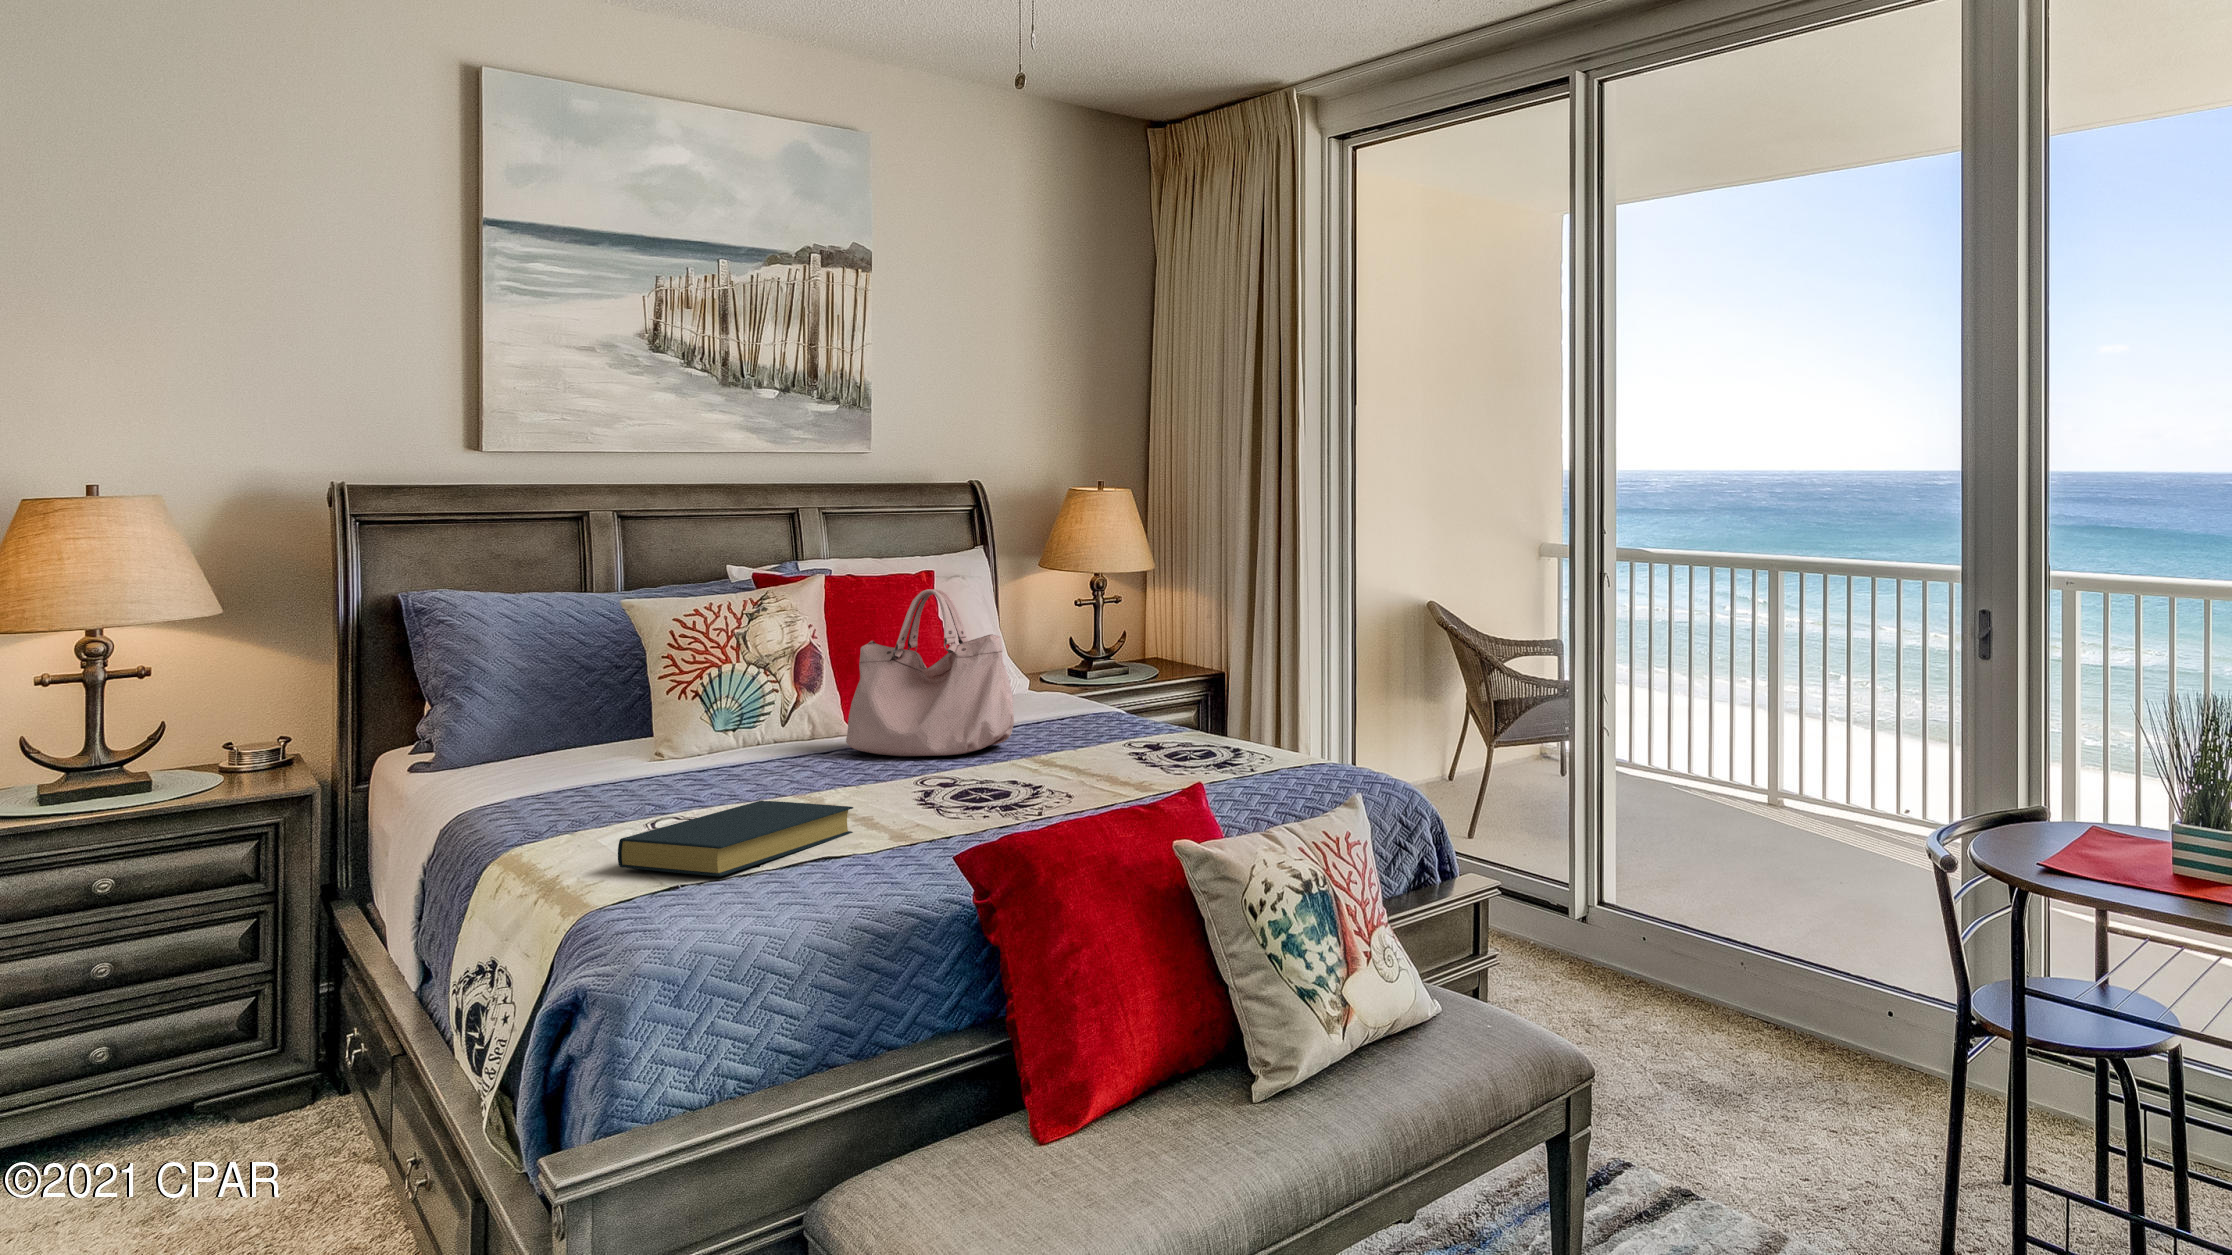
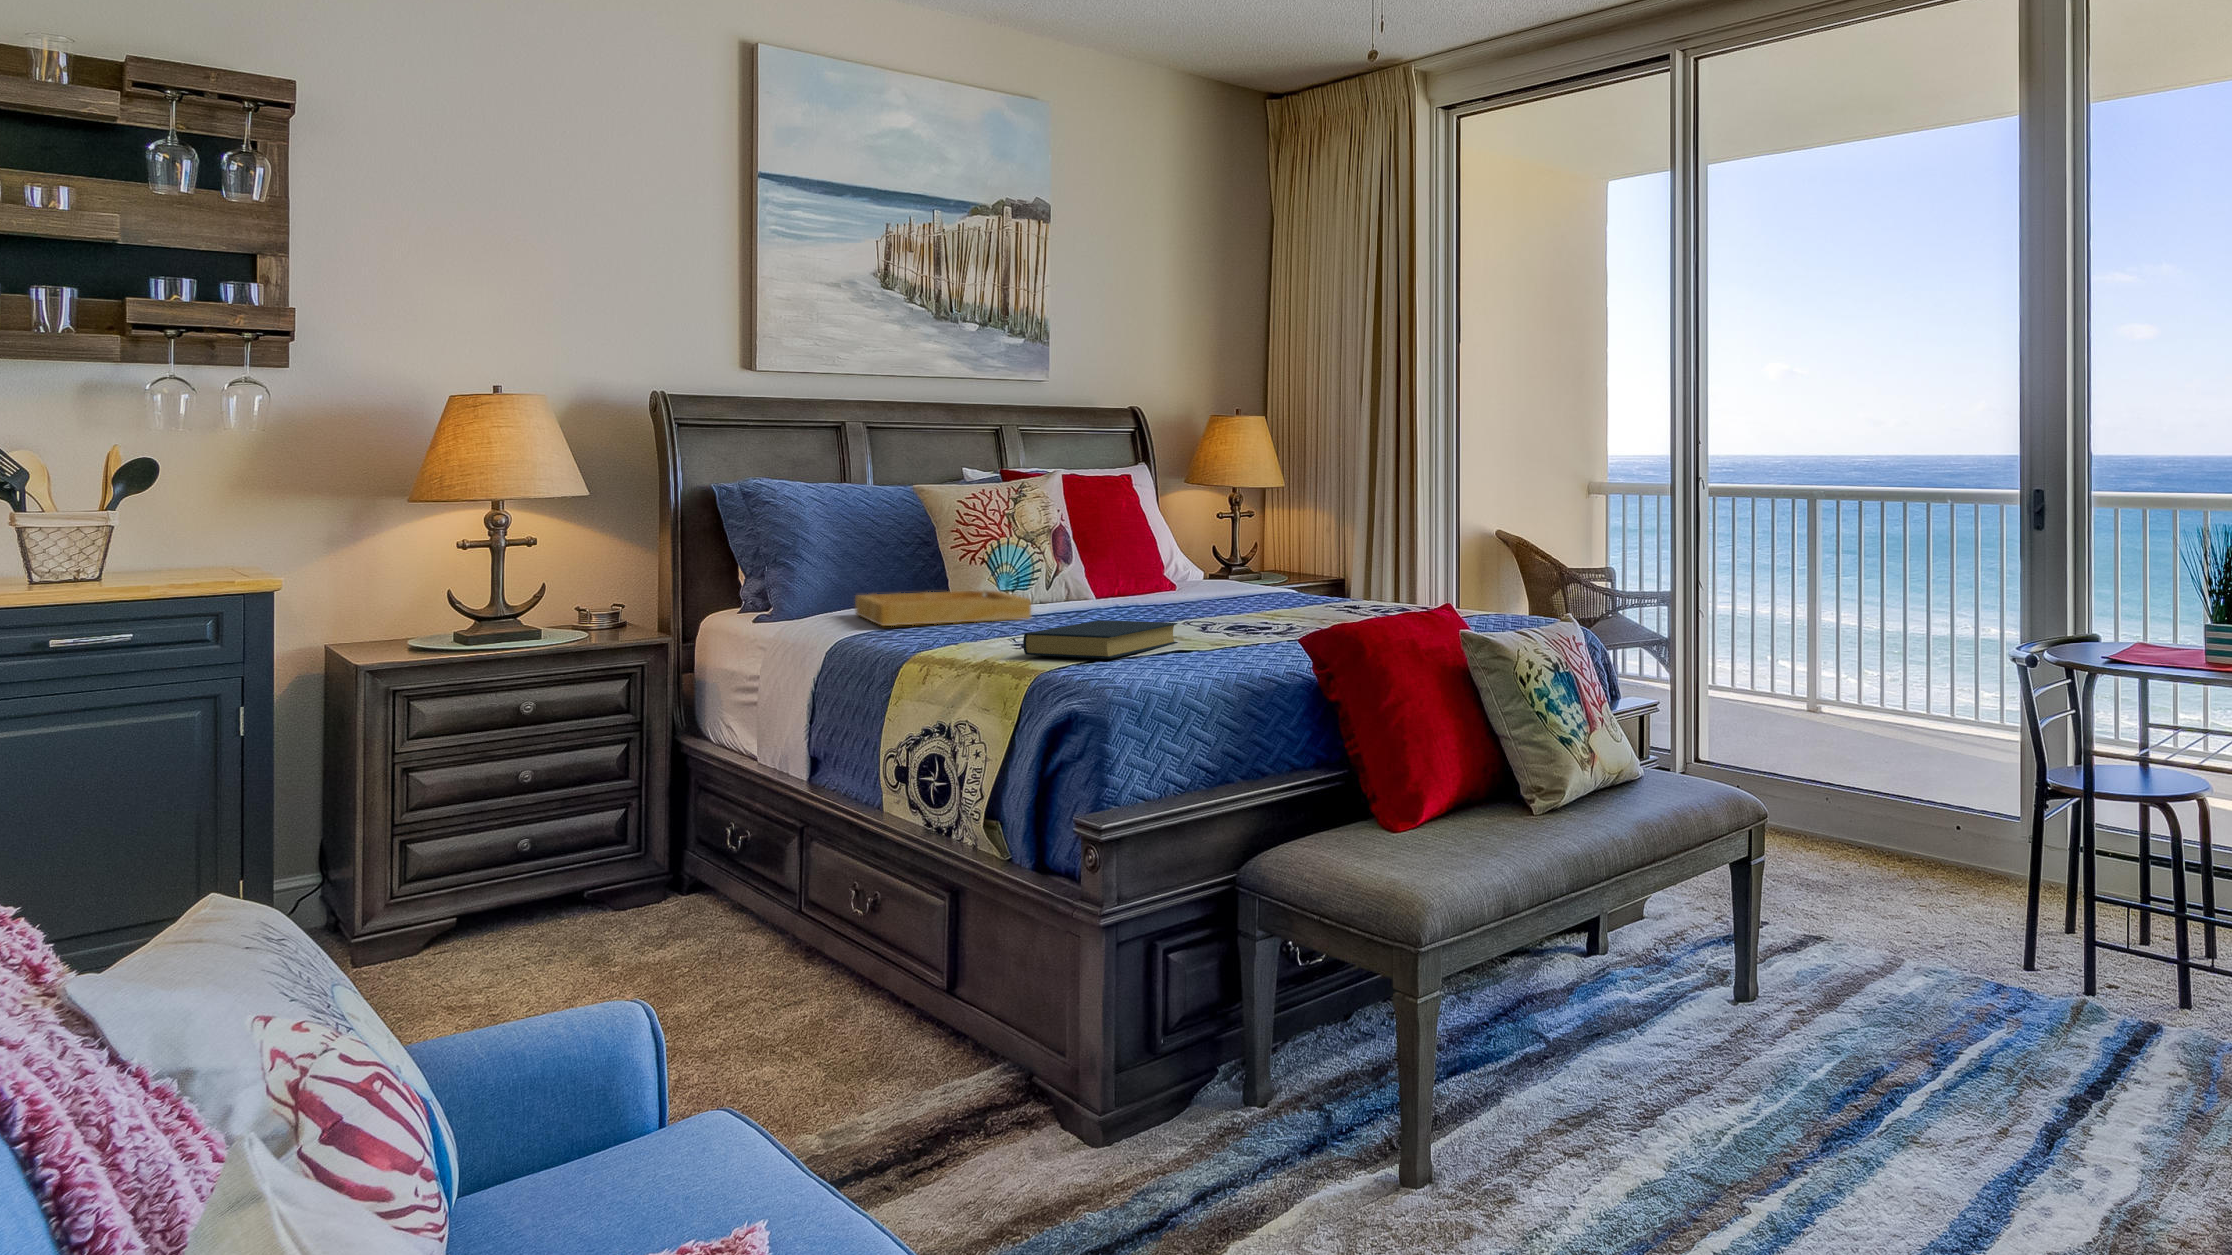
handbag: present [846,589,1014,756] -> none [1109,477,1248,610]
tray: none [520,726,730,796] -> present [855,590,1031,626]

